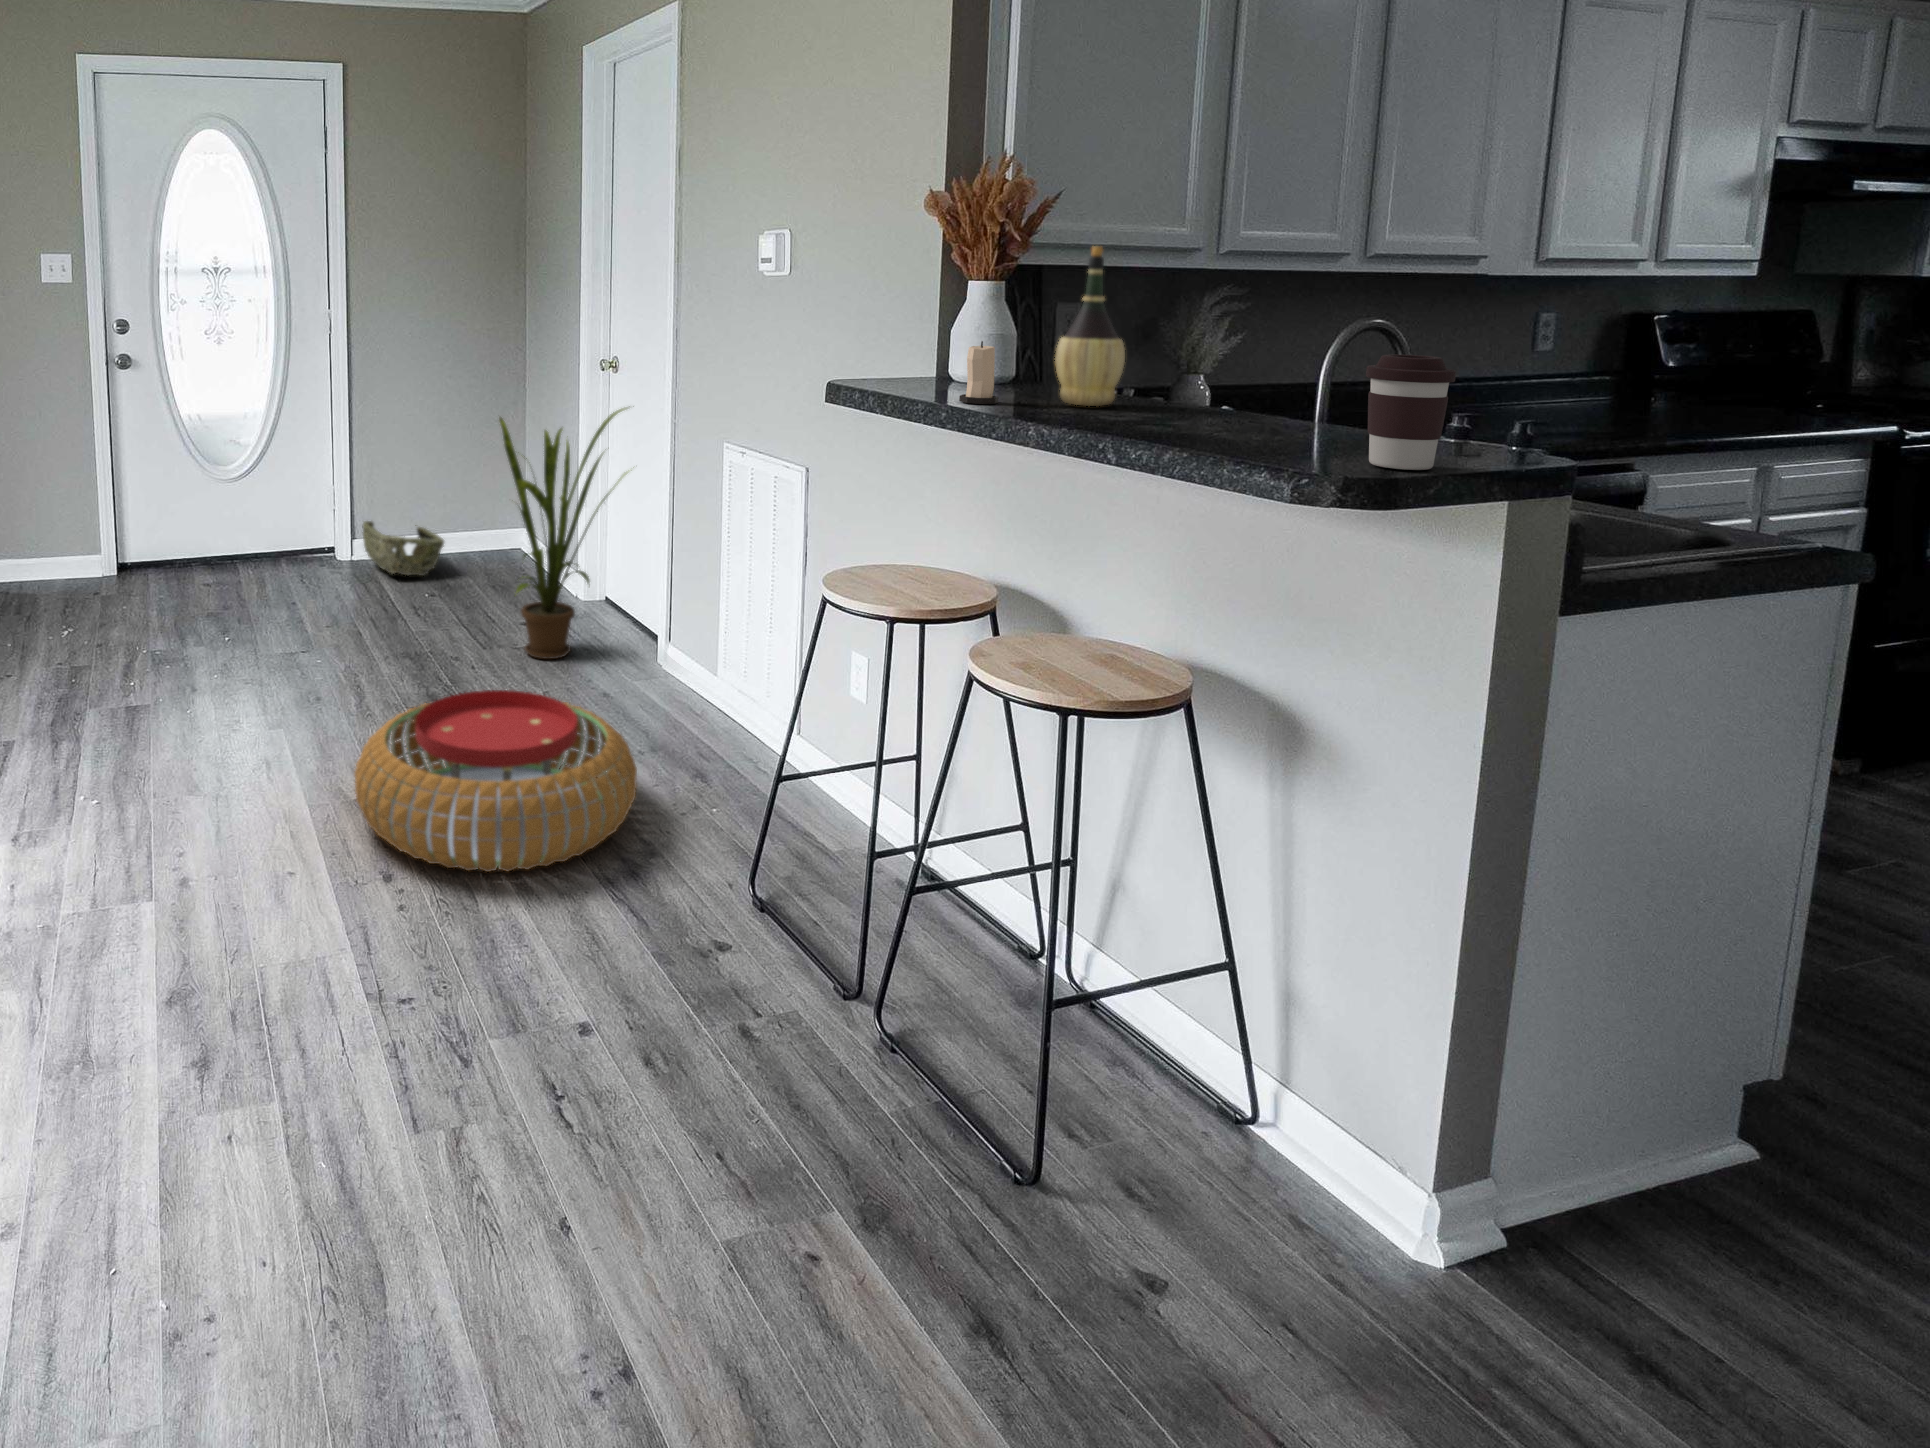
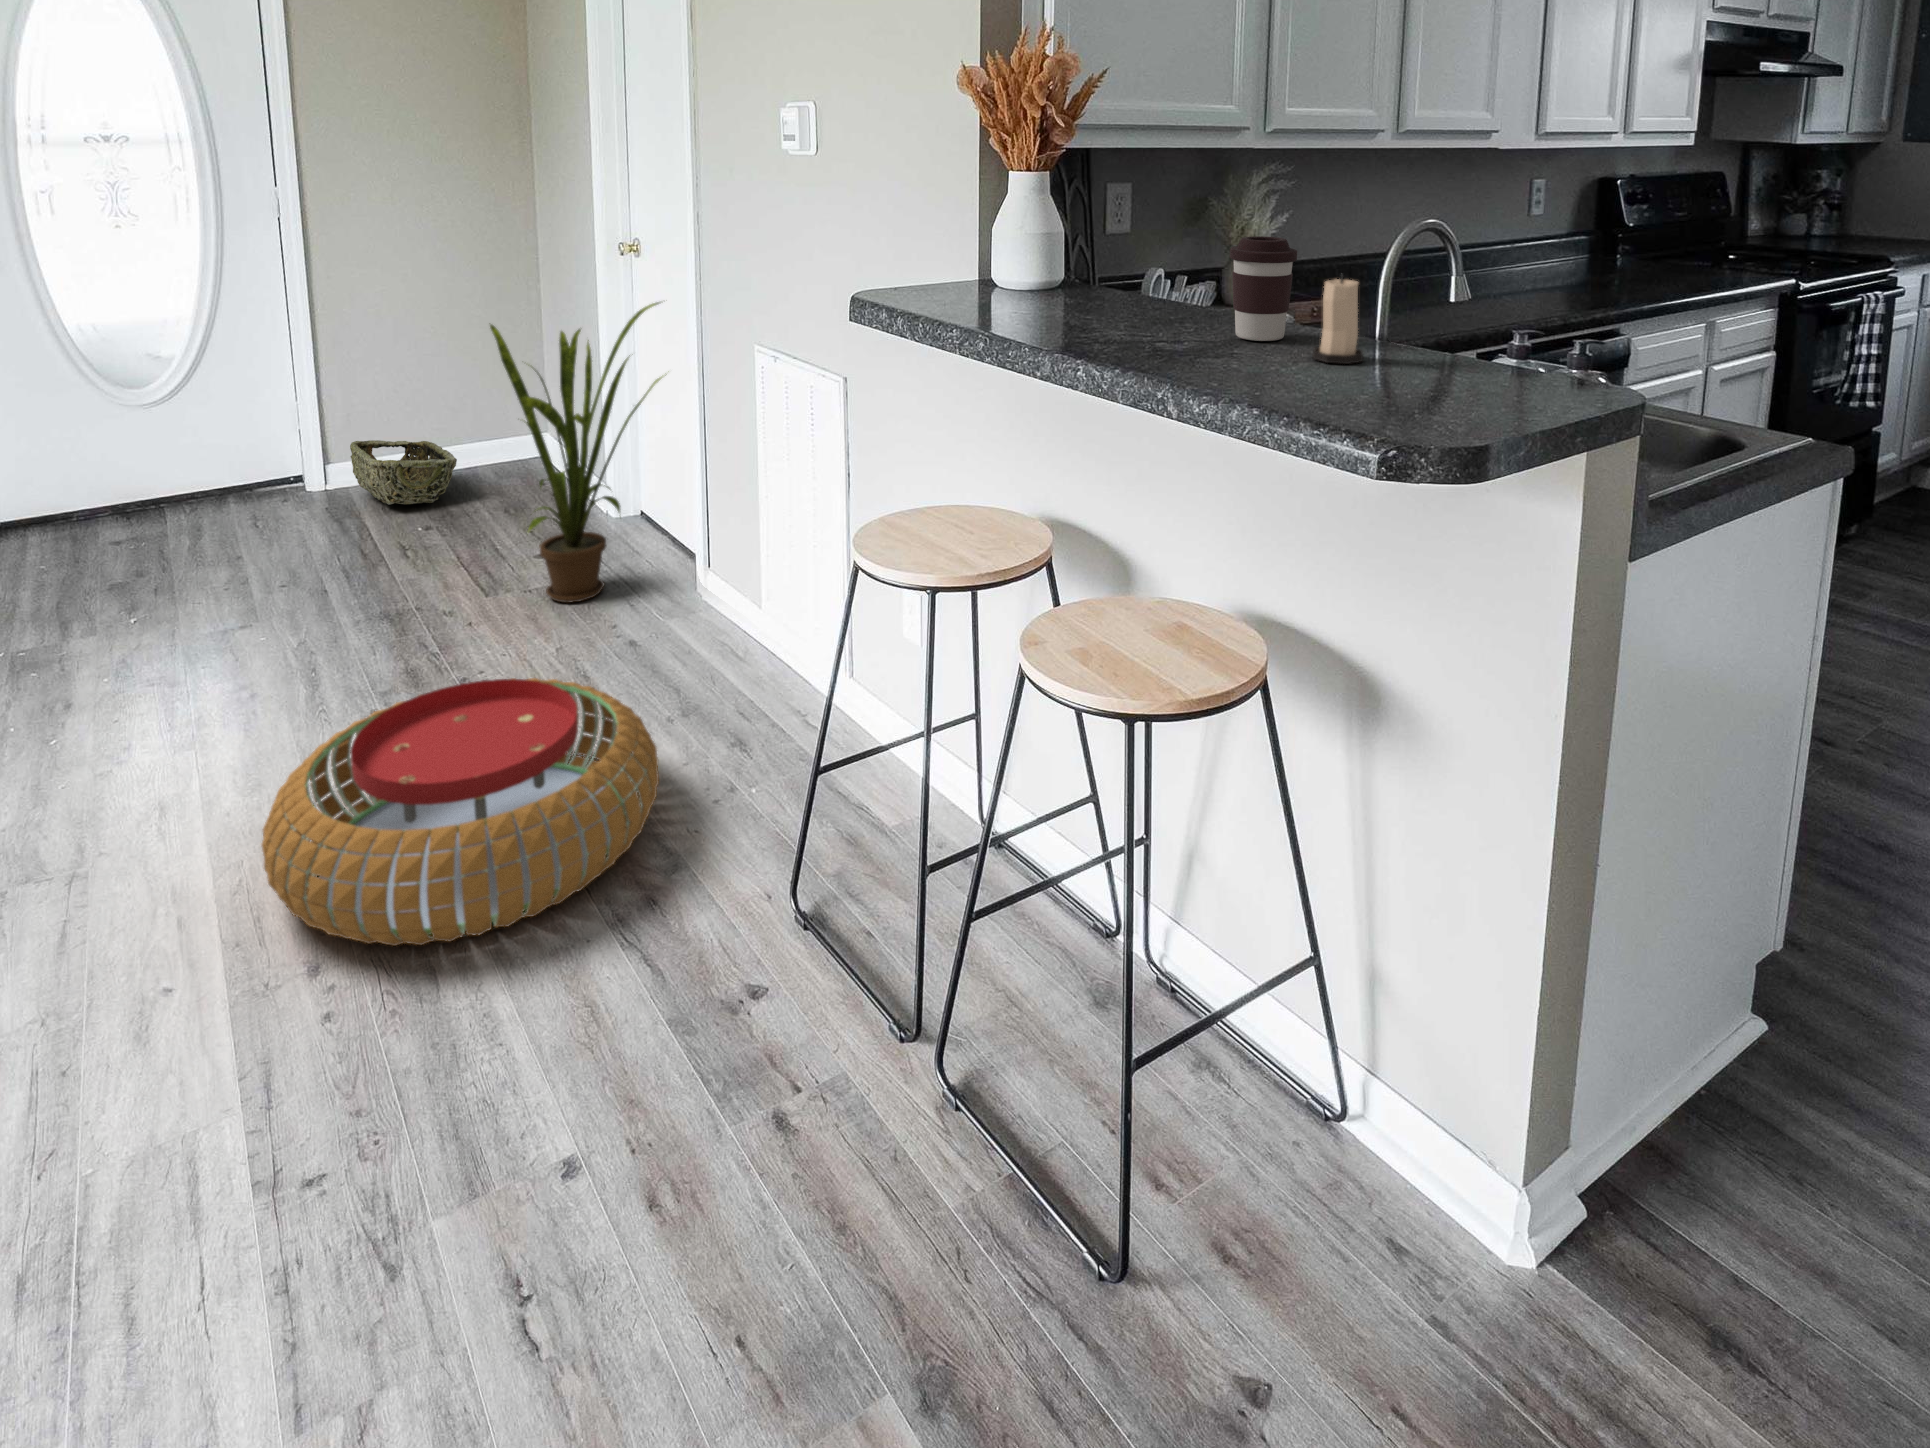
wine bottle: present [1055,246,1125,406] -> none [1107,134,1181,319]
candle: present [959,341,999,404] -> present [1313,275,1363,364]
coffee cup: present [1366,355,1456,470] -> present [1230,236,1297,341]

